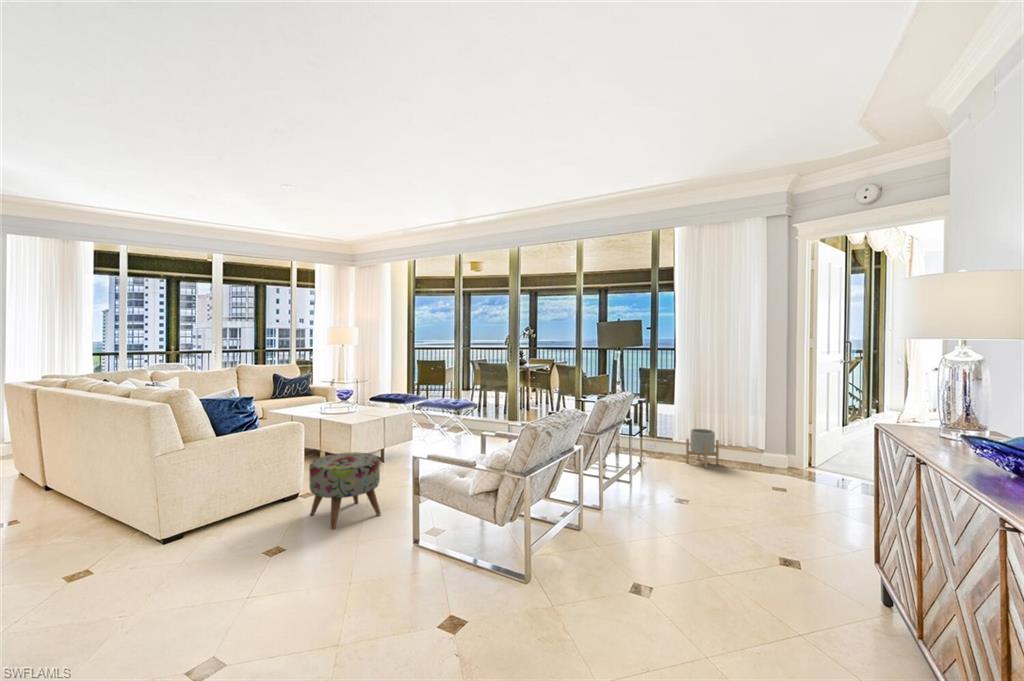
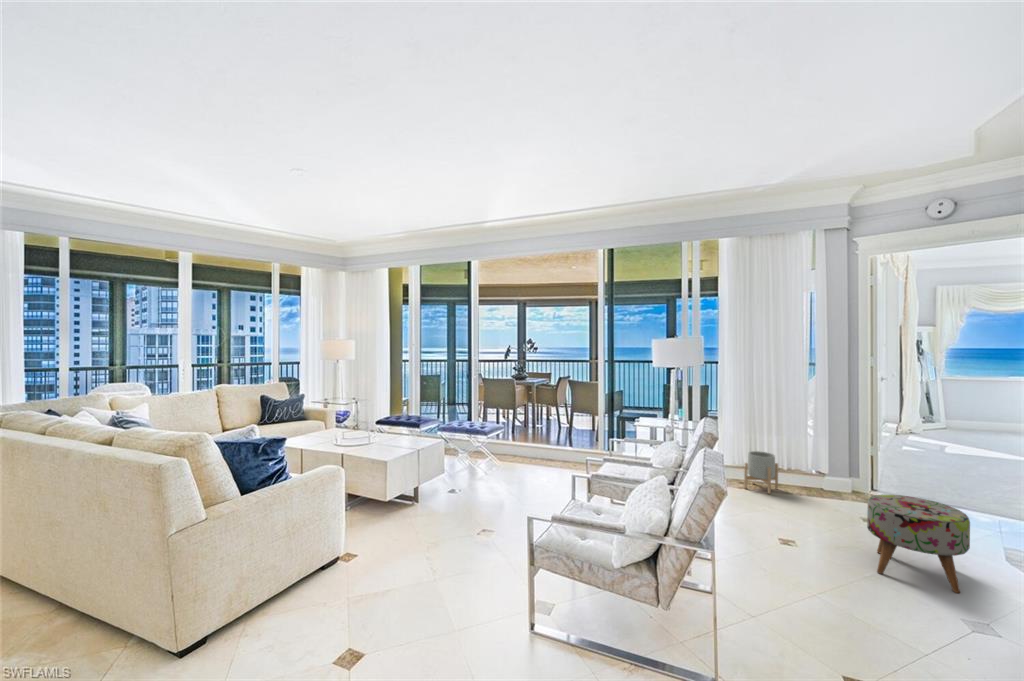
ottoman: present [309,452,381,529] -> present [867,494,970,593]

